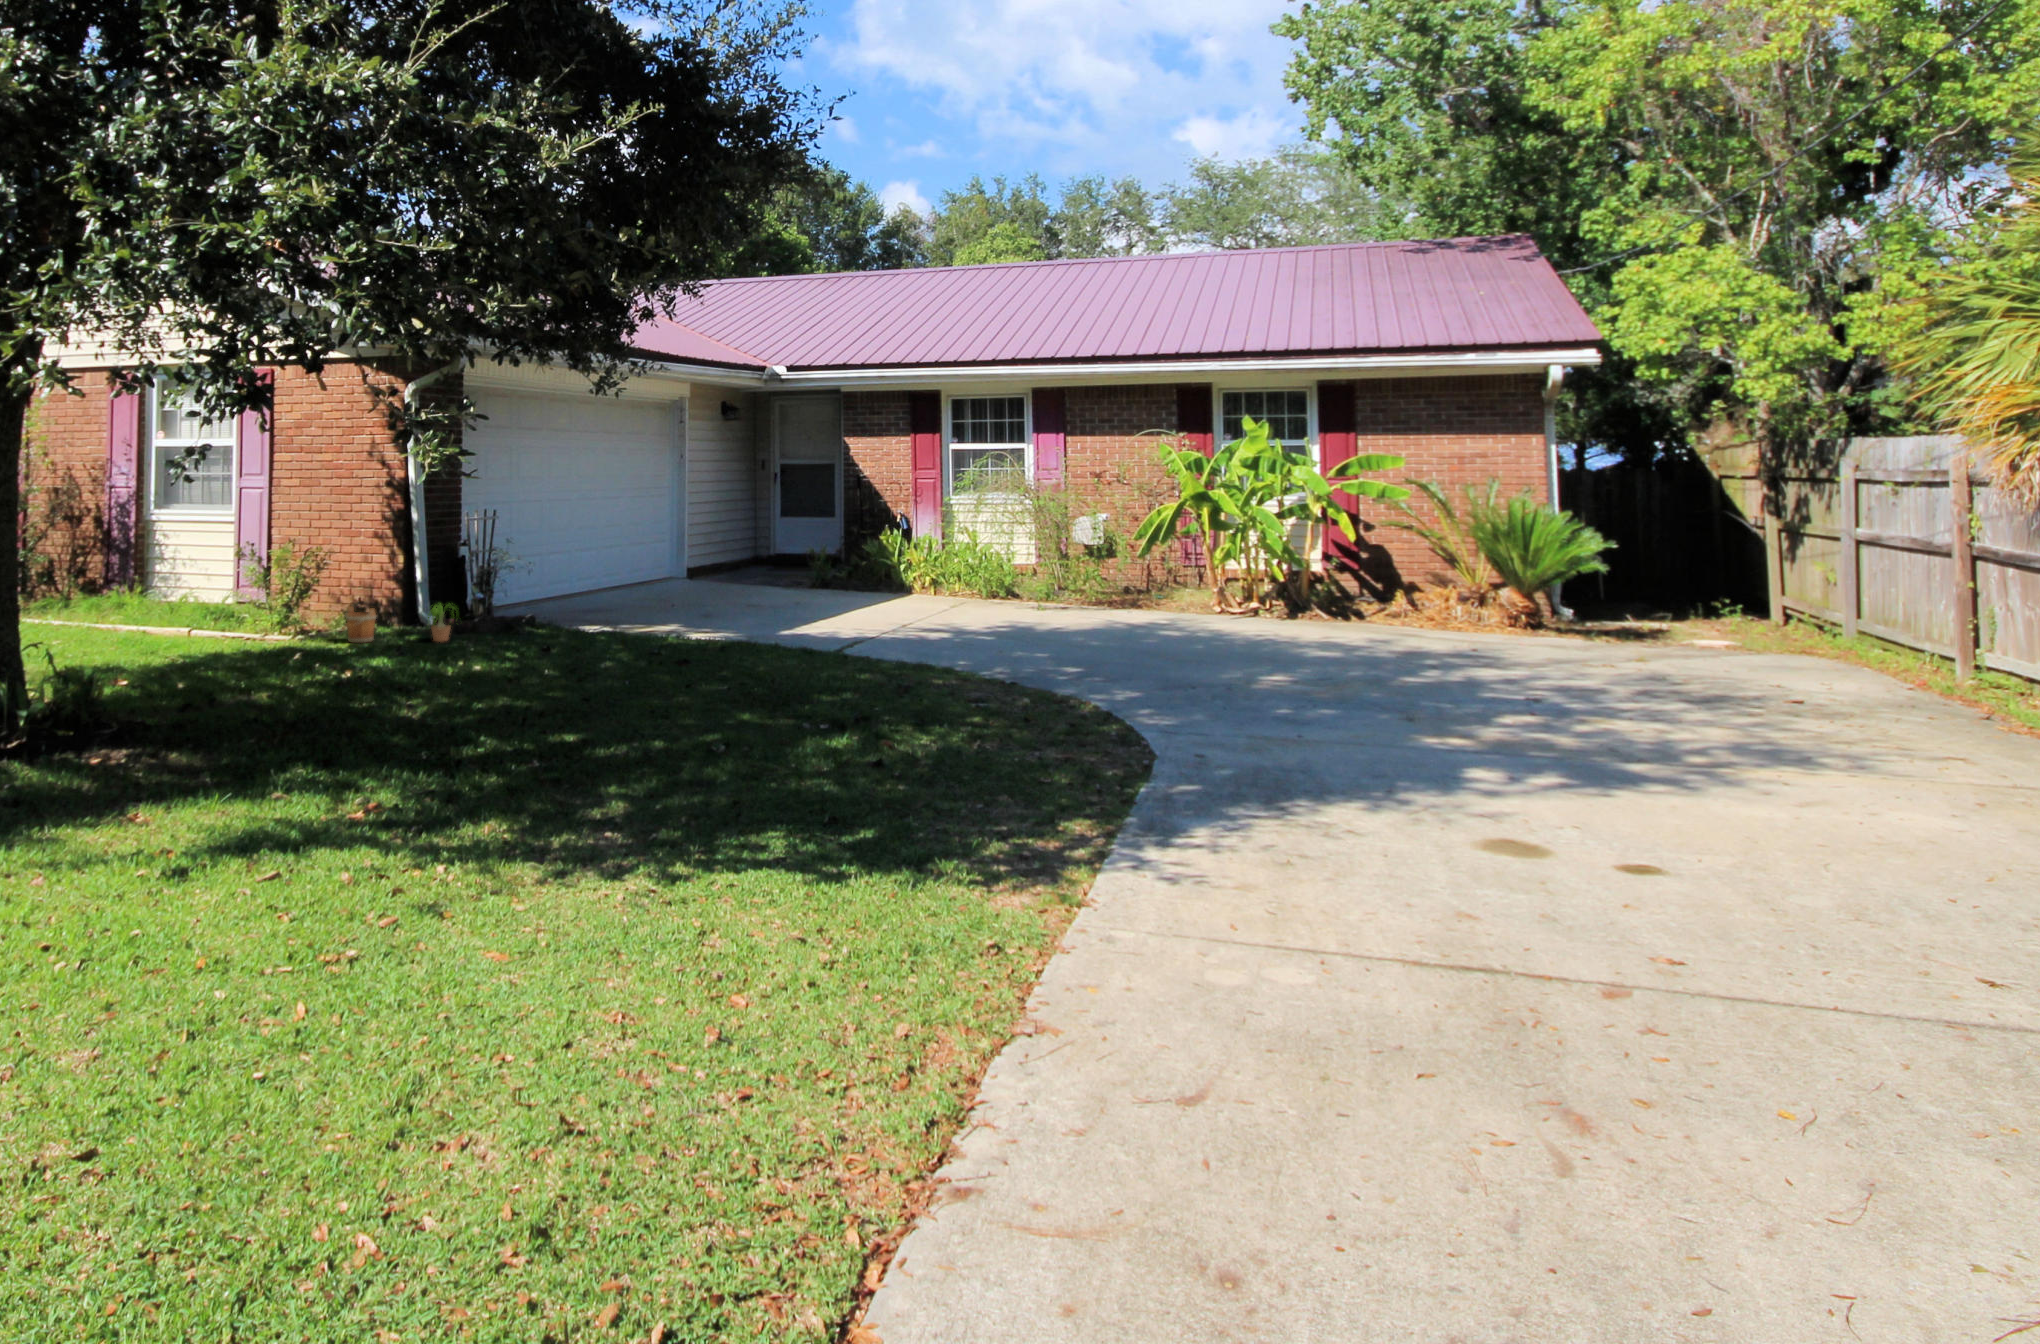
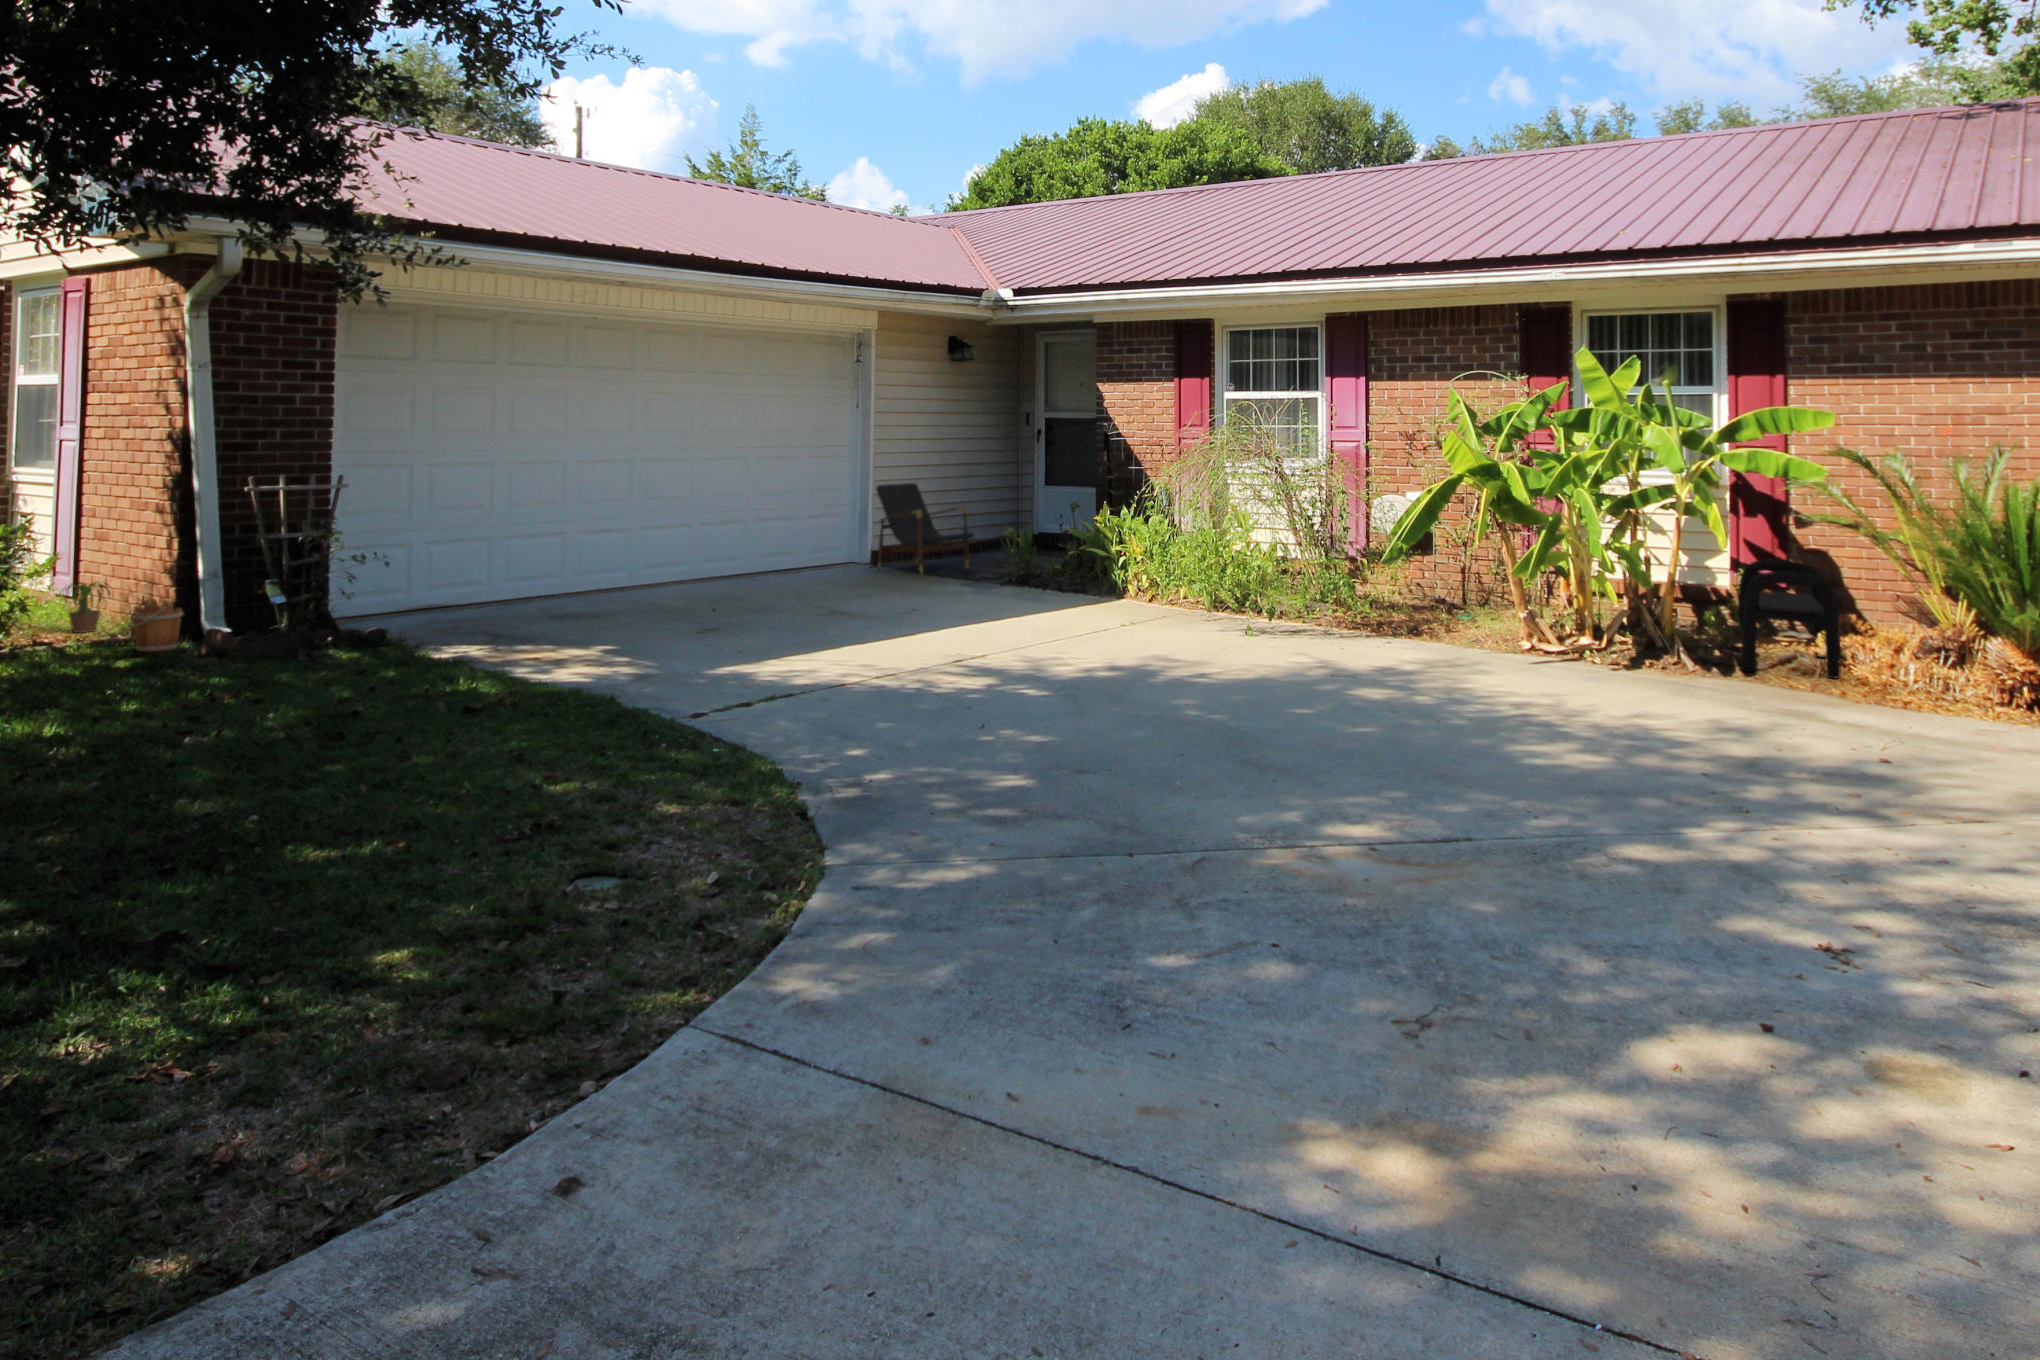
lounge chair: none [692,515,765,584] -> present [876,483,974,575]
bench: none [1334,552,1409,622] -> present [1737,559,1841,679]
potted plant: present [428,604,459,642] -> present [65,582,111,633]

